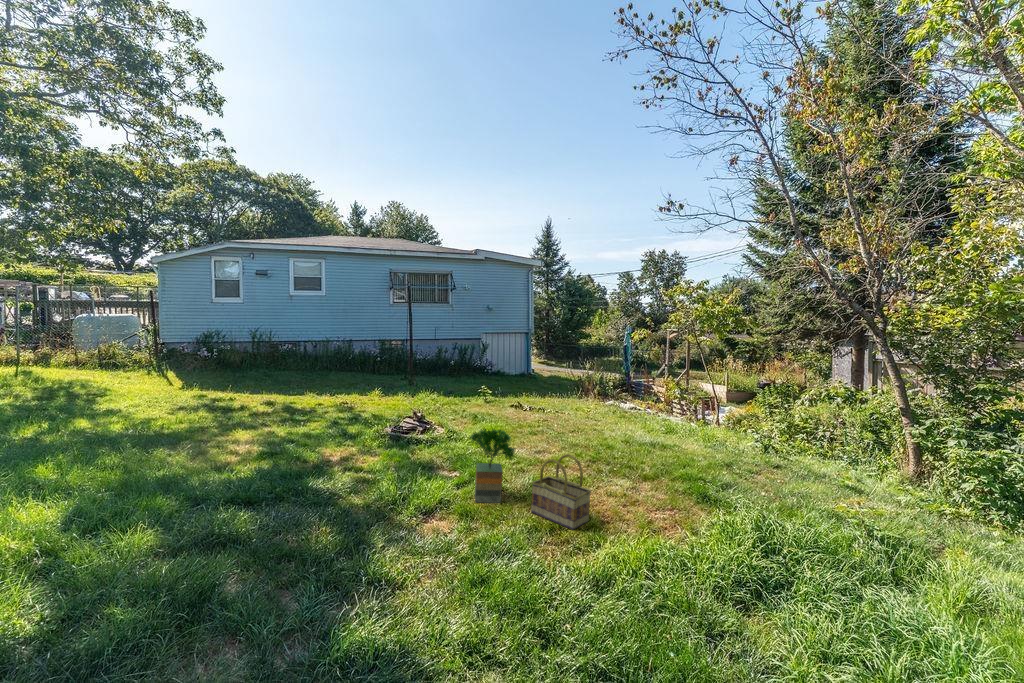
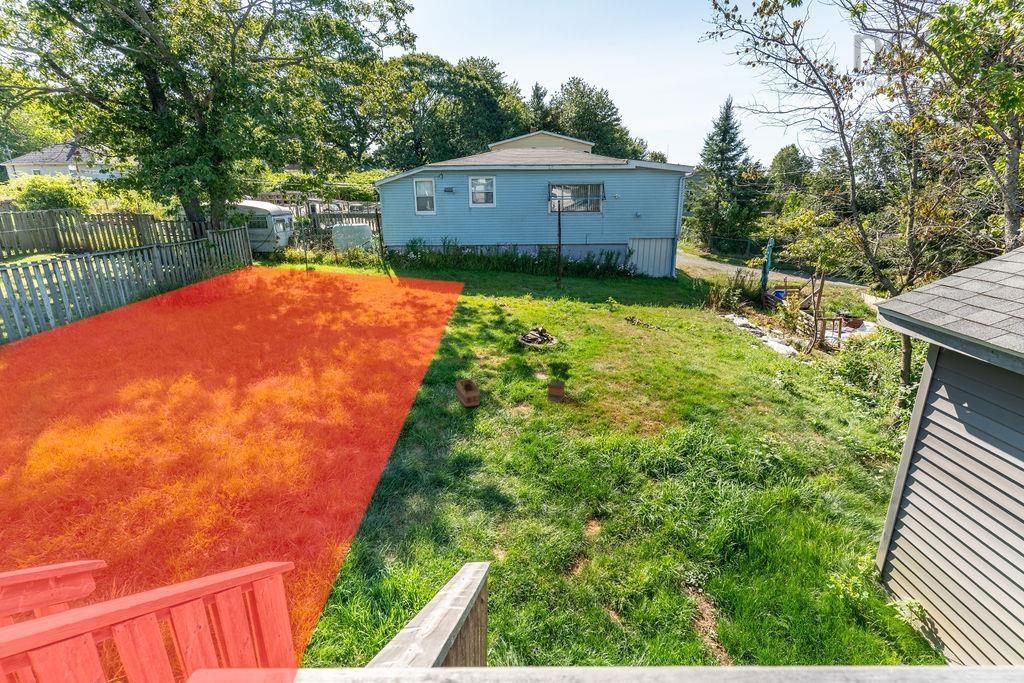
basket: present [531,454,591,530] -> present [456,370,480,407]

